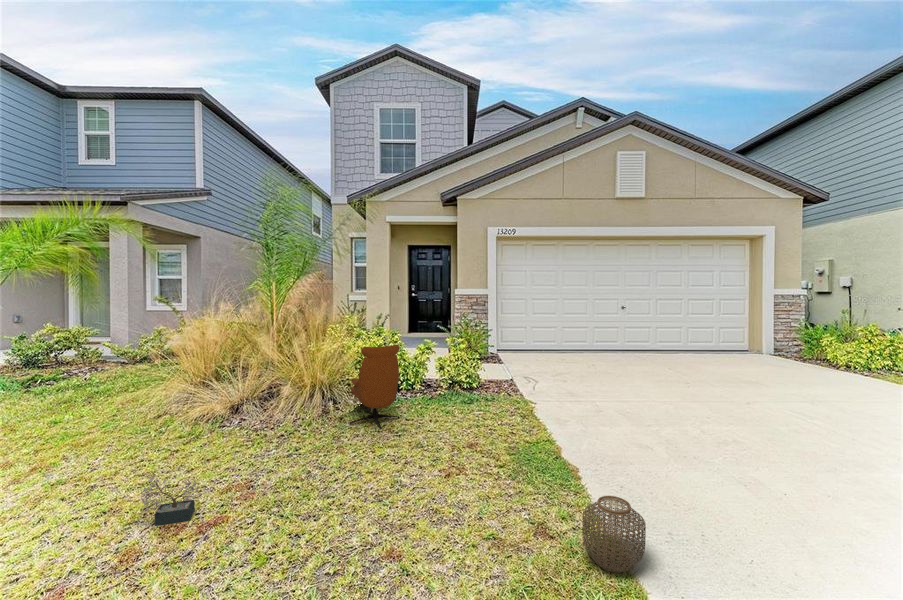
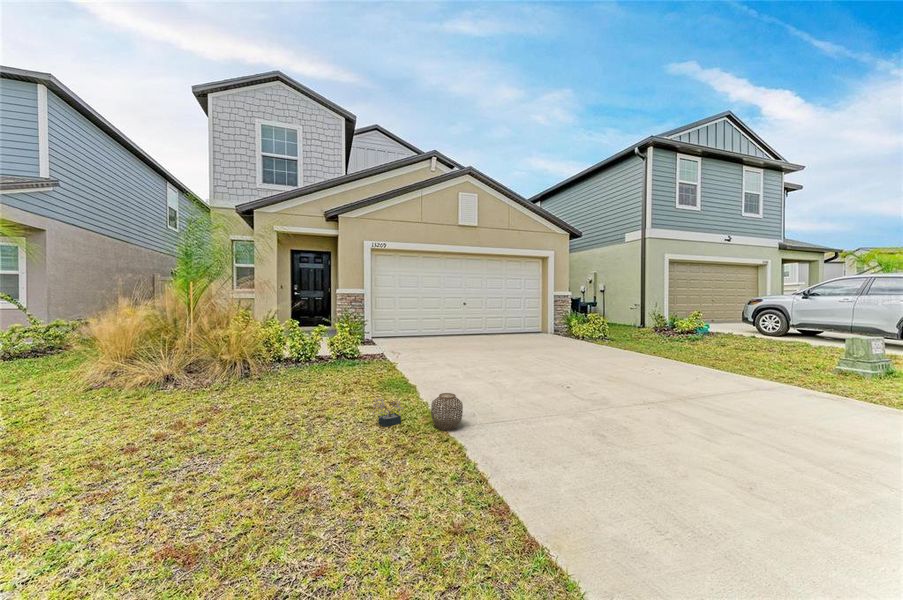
lounge chair: present [350,345,400,429] -> none [260,323,307,385]
decorative plant: present [141,475,202,526] -> present [373,399,403,427]

